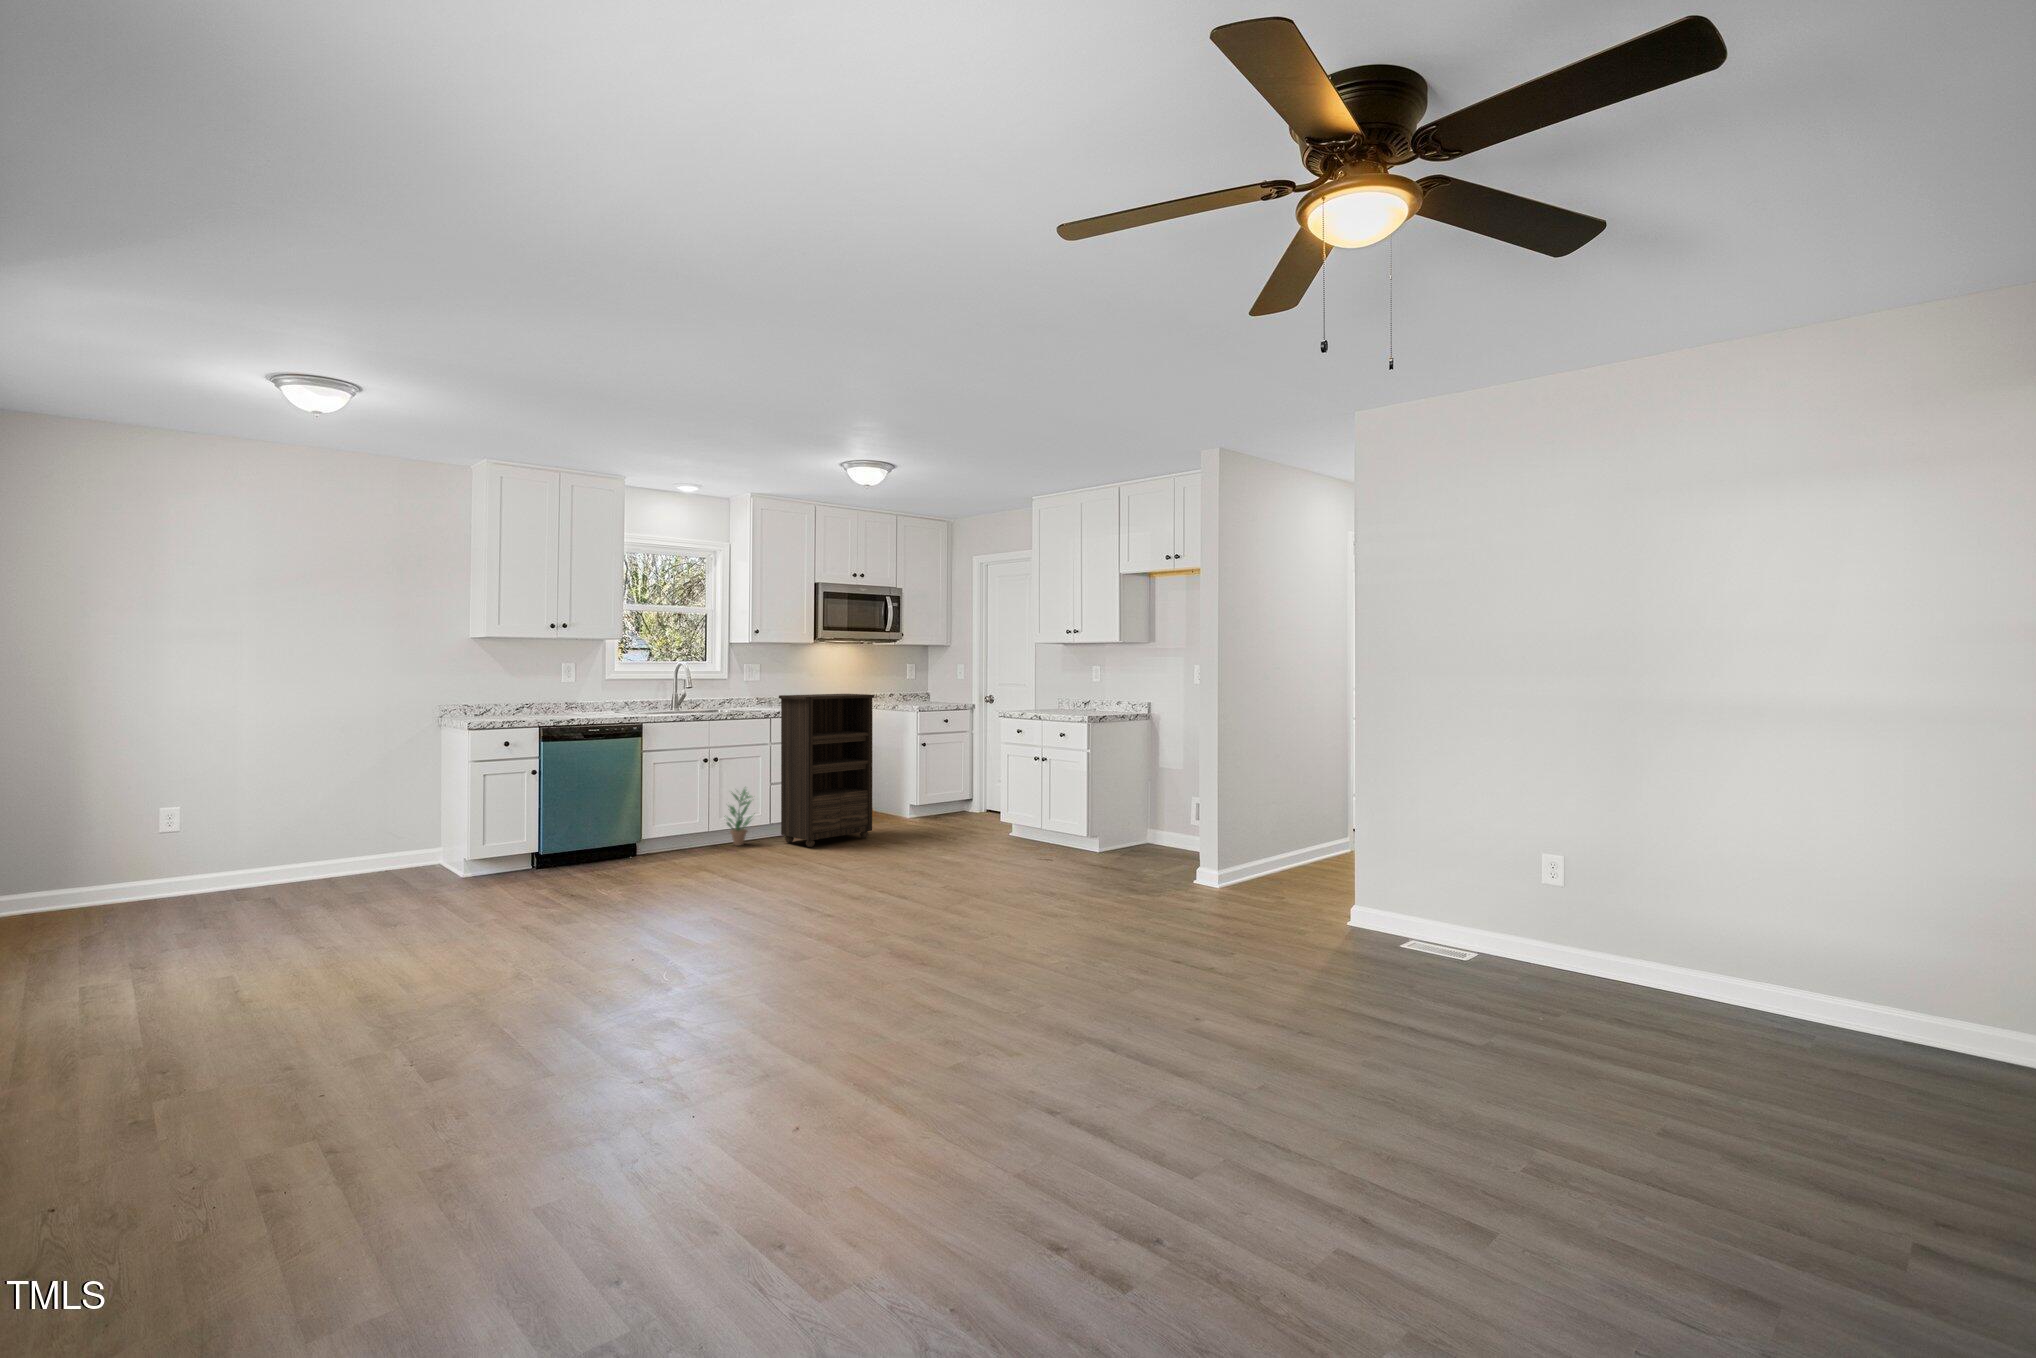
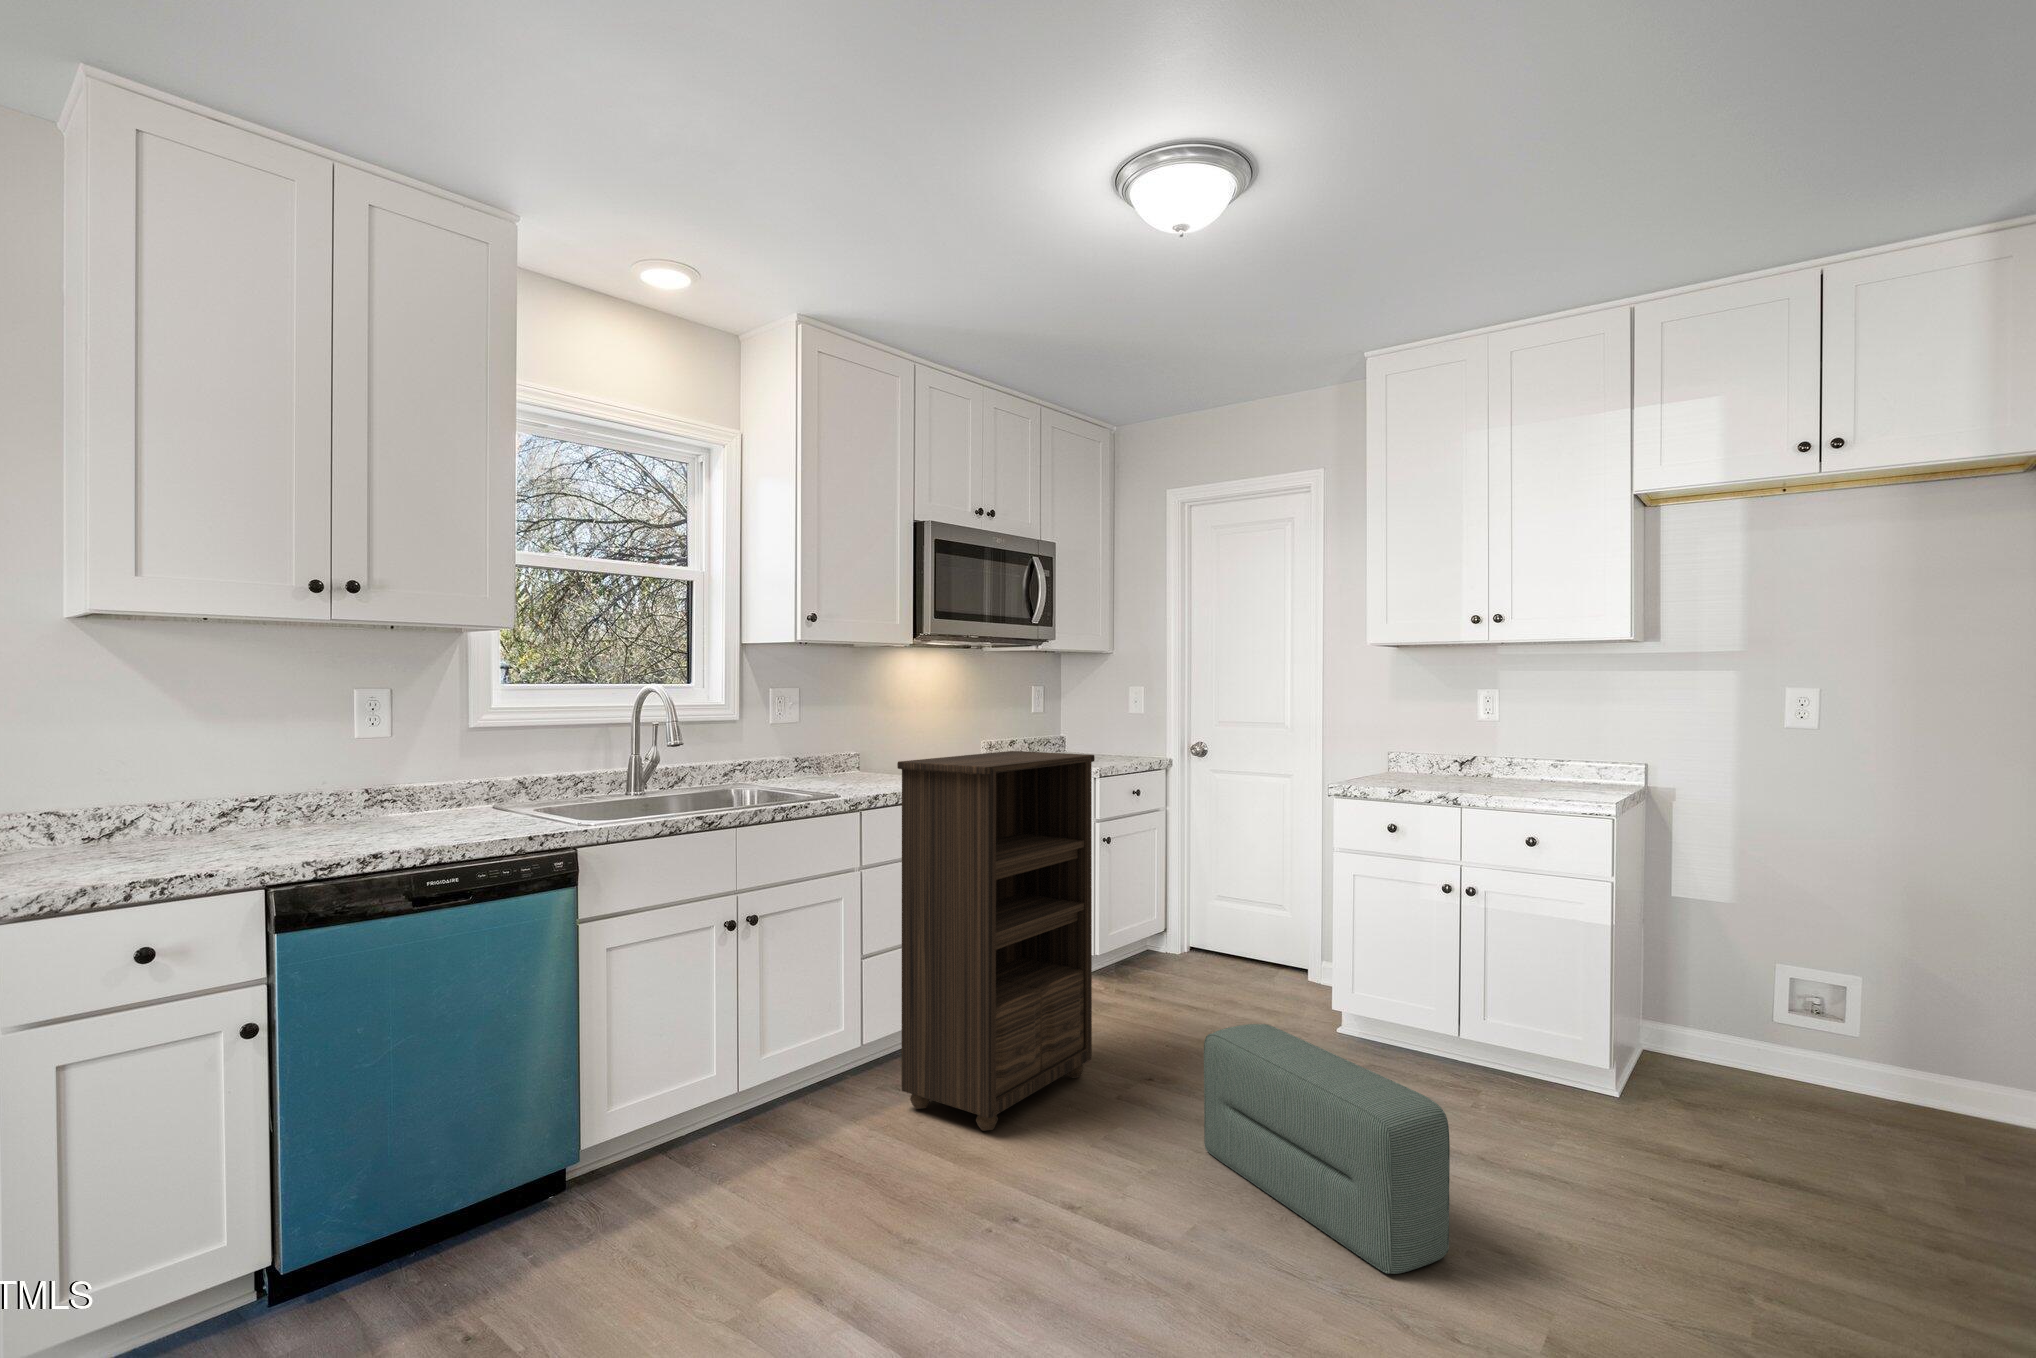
potted plant: present [727,789,752,846] -> none [761,983,847,1130]
pouf: none [890,803,942,873] -> present [1204,1024,1450,1274]

